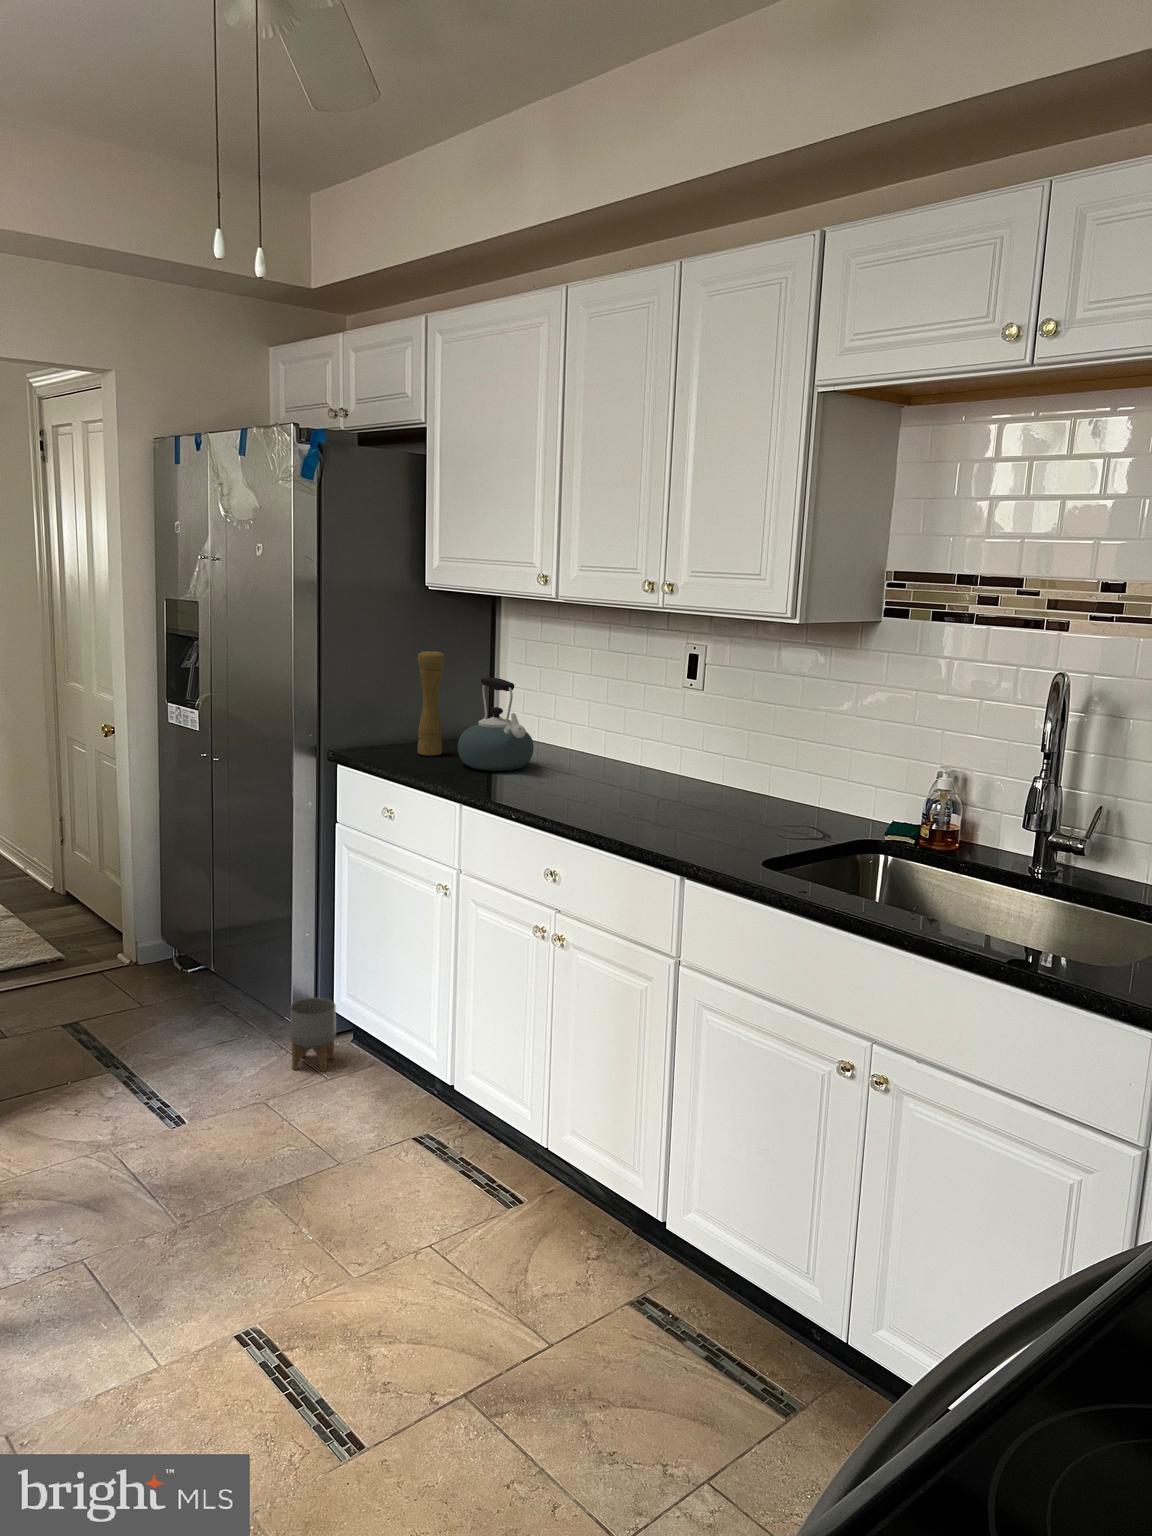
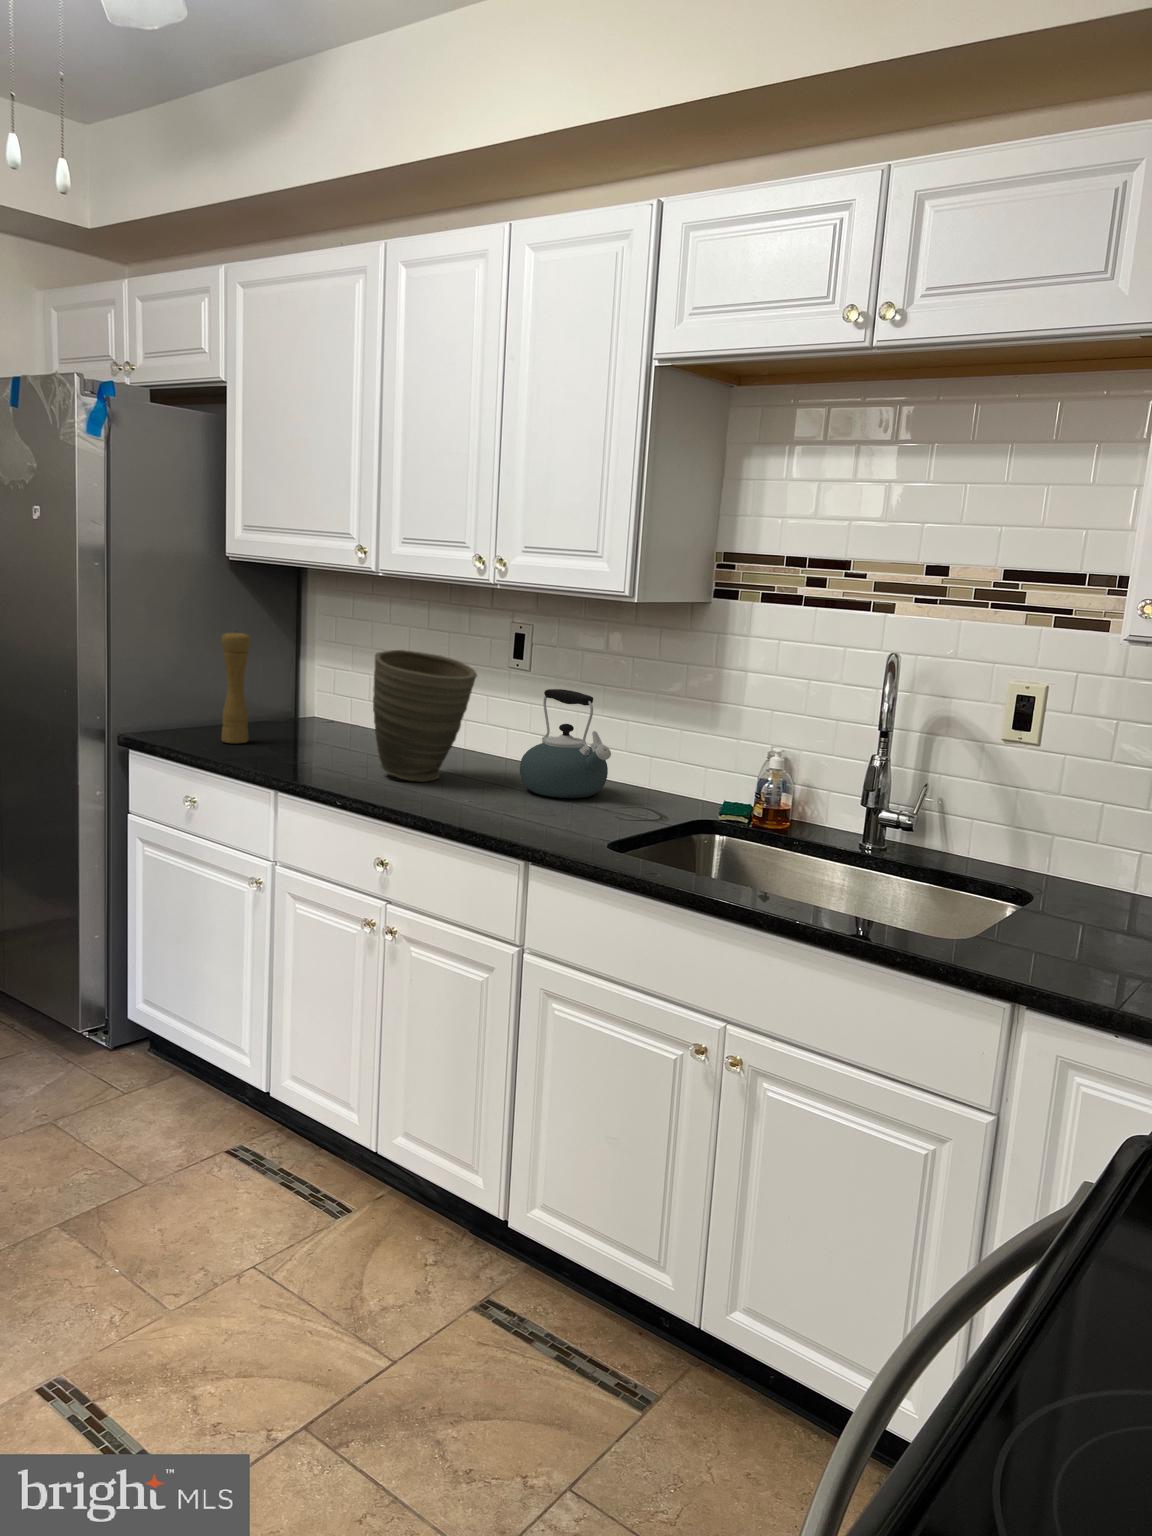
vase: none [552,668,652,795] -> present [373,650,477,781]
kettle: present [458,678,534,771] -> present [520,689,611,798]
planter: present [290,998,336,1071] -> none [81,1006,132,1085]

